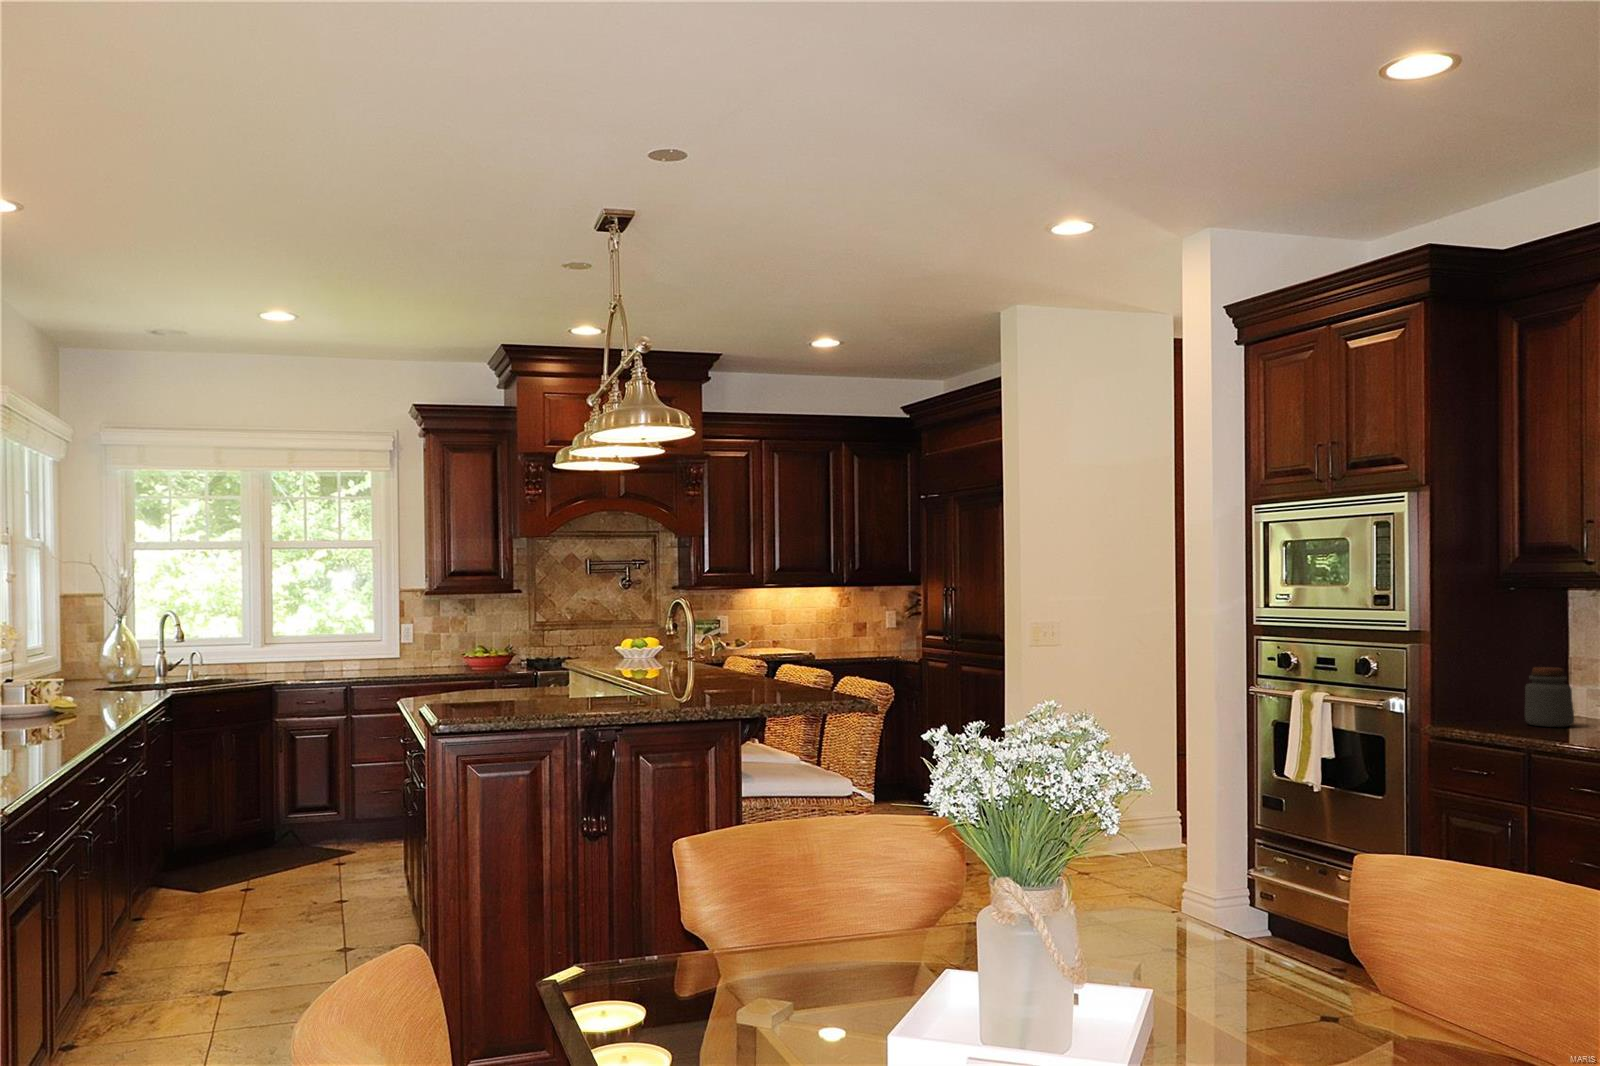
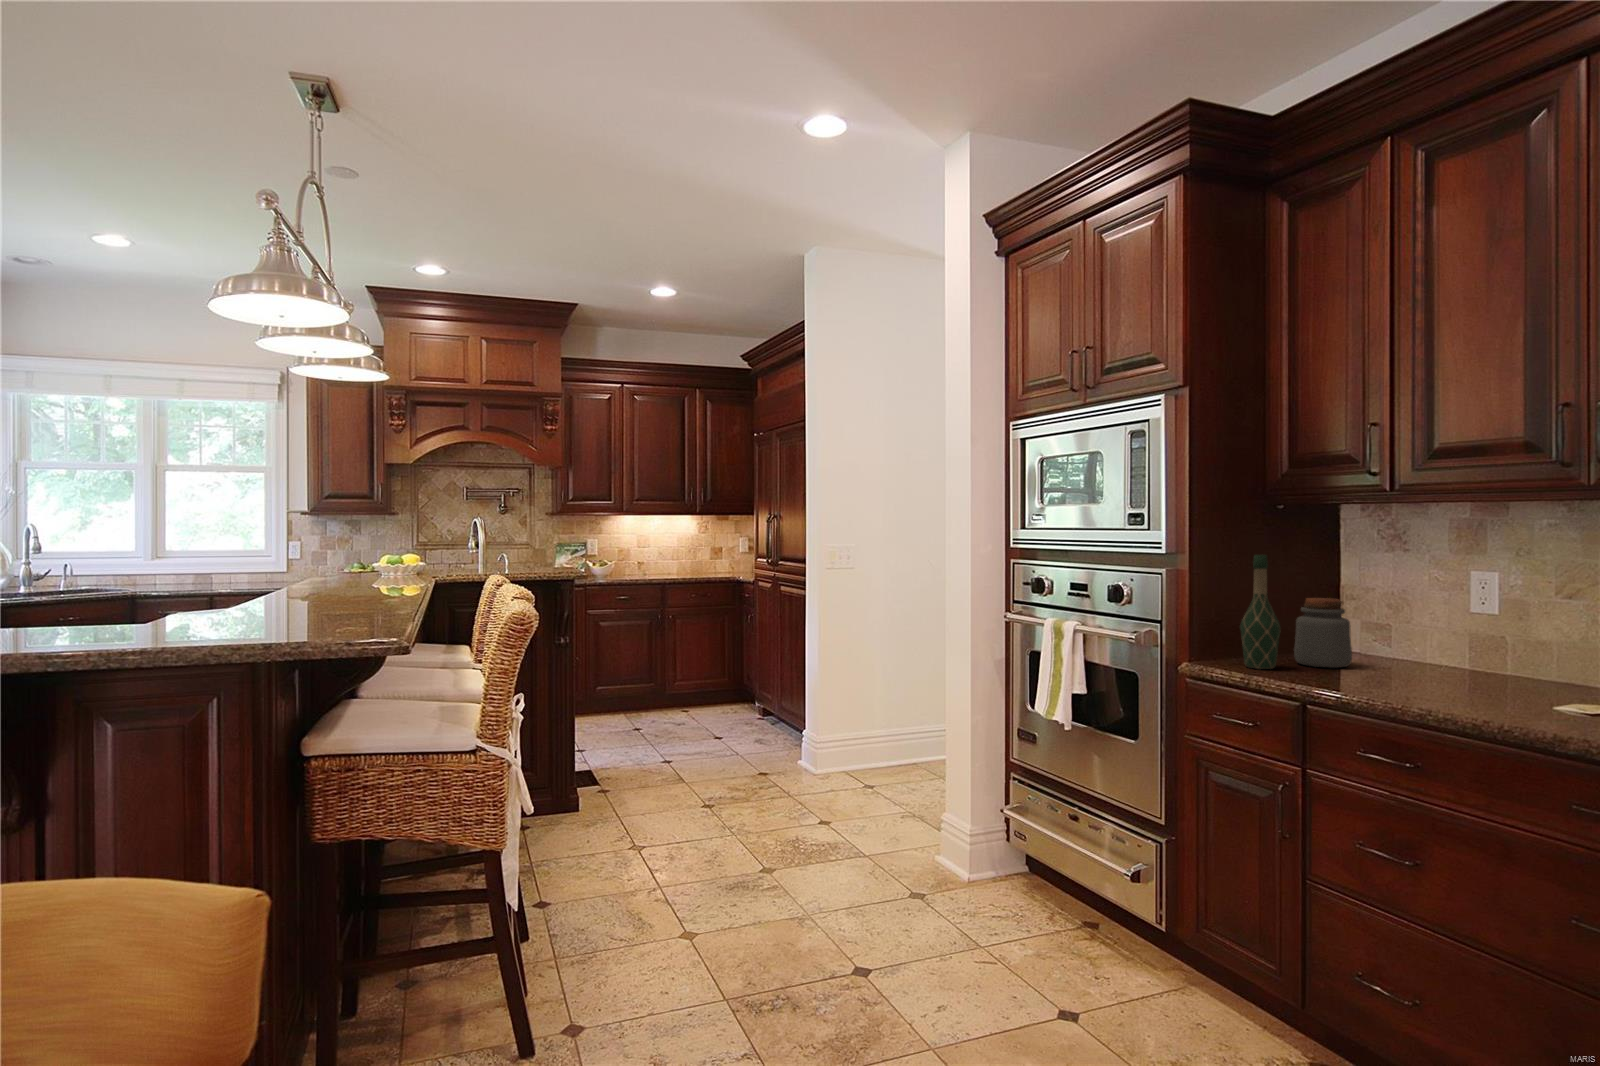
wine bottle: none [1476,631,1511,728] -> present [1240,555,1281,669]

